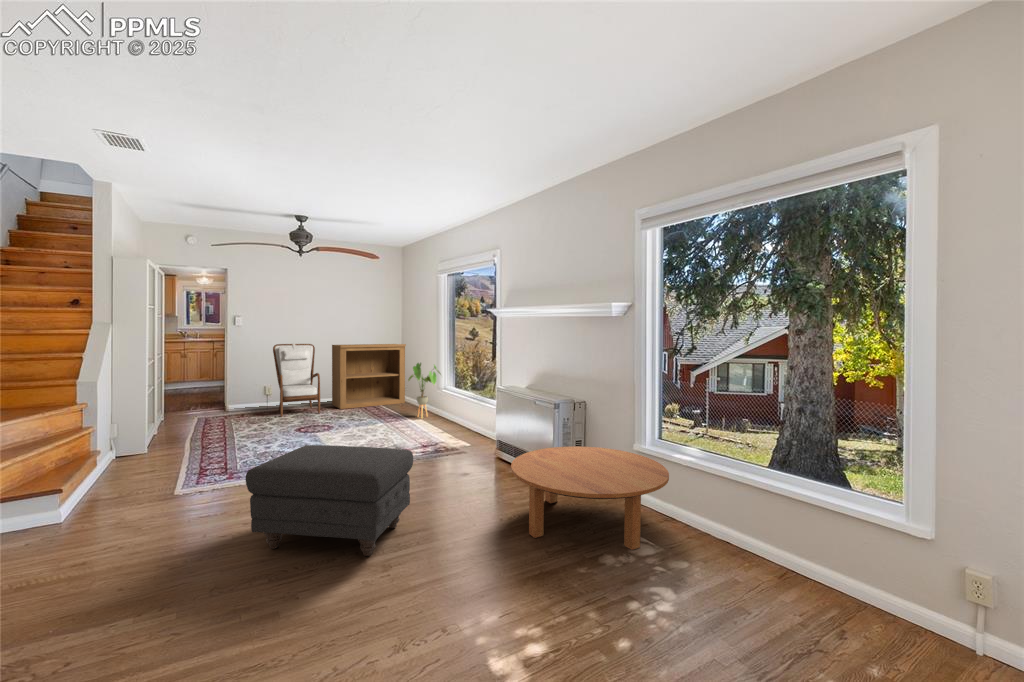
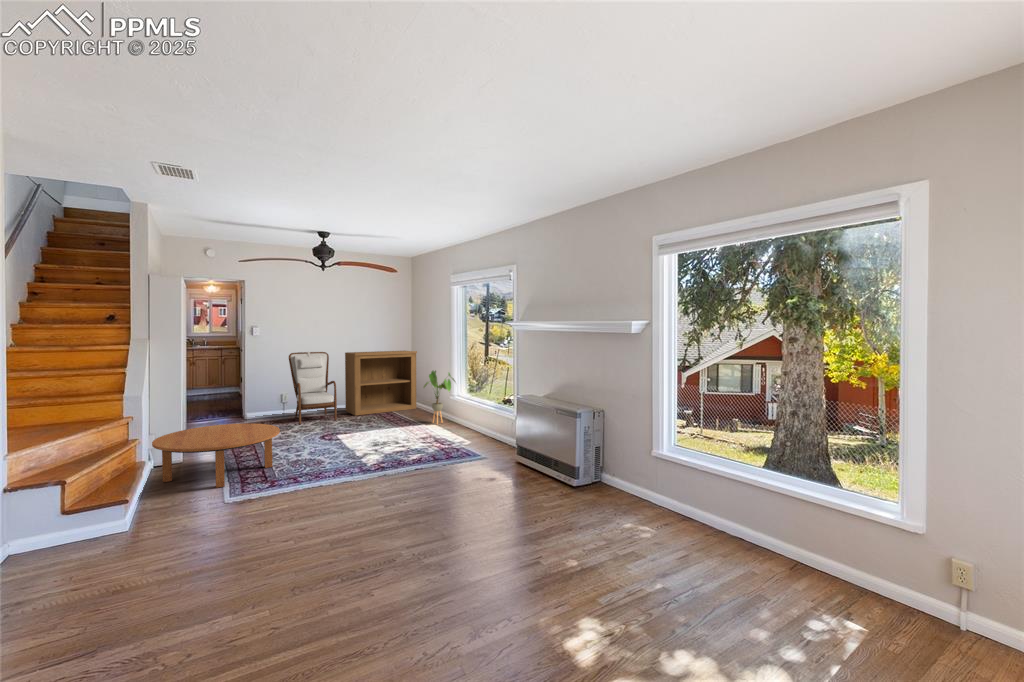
ottoman: present [246,445,413,556] -> none [312,456,456,557]
coffee table: present [511,446,669,550] -> present [152,423,280,488]

